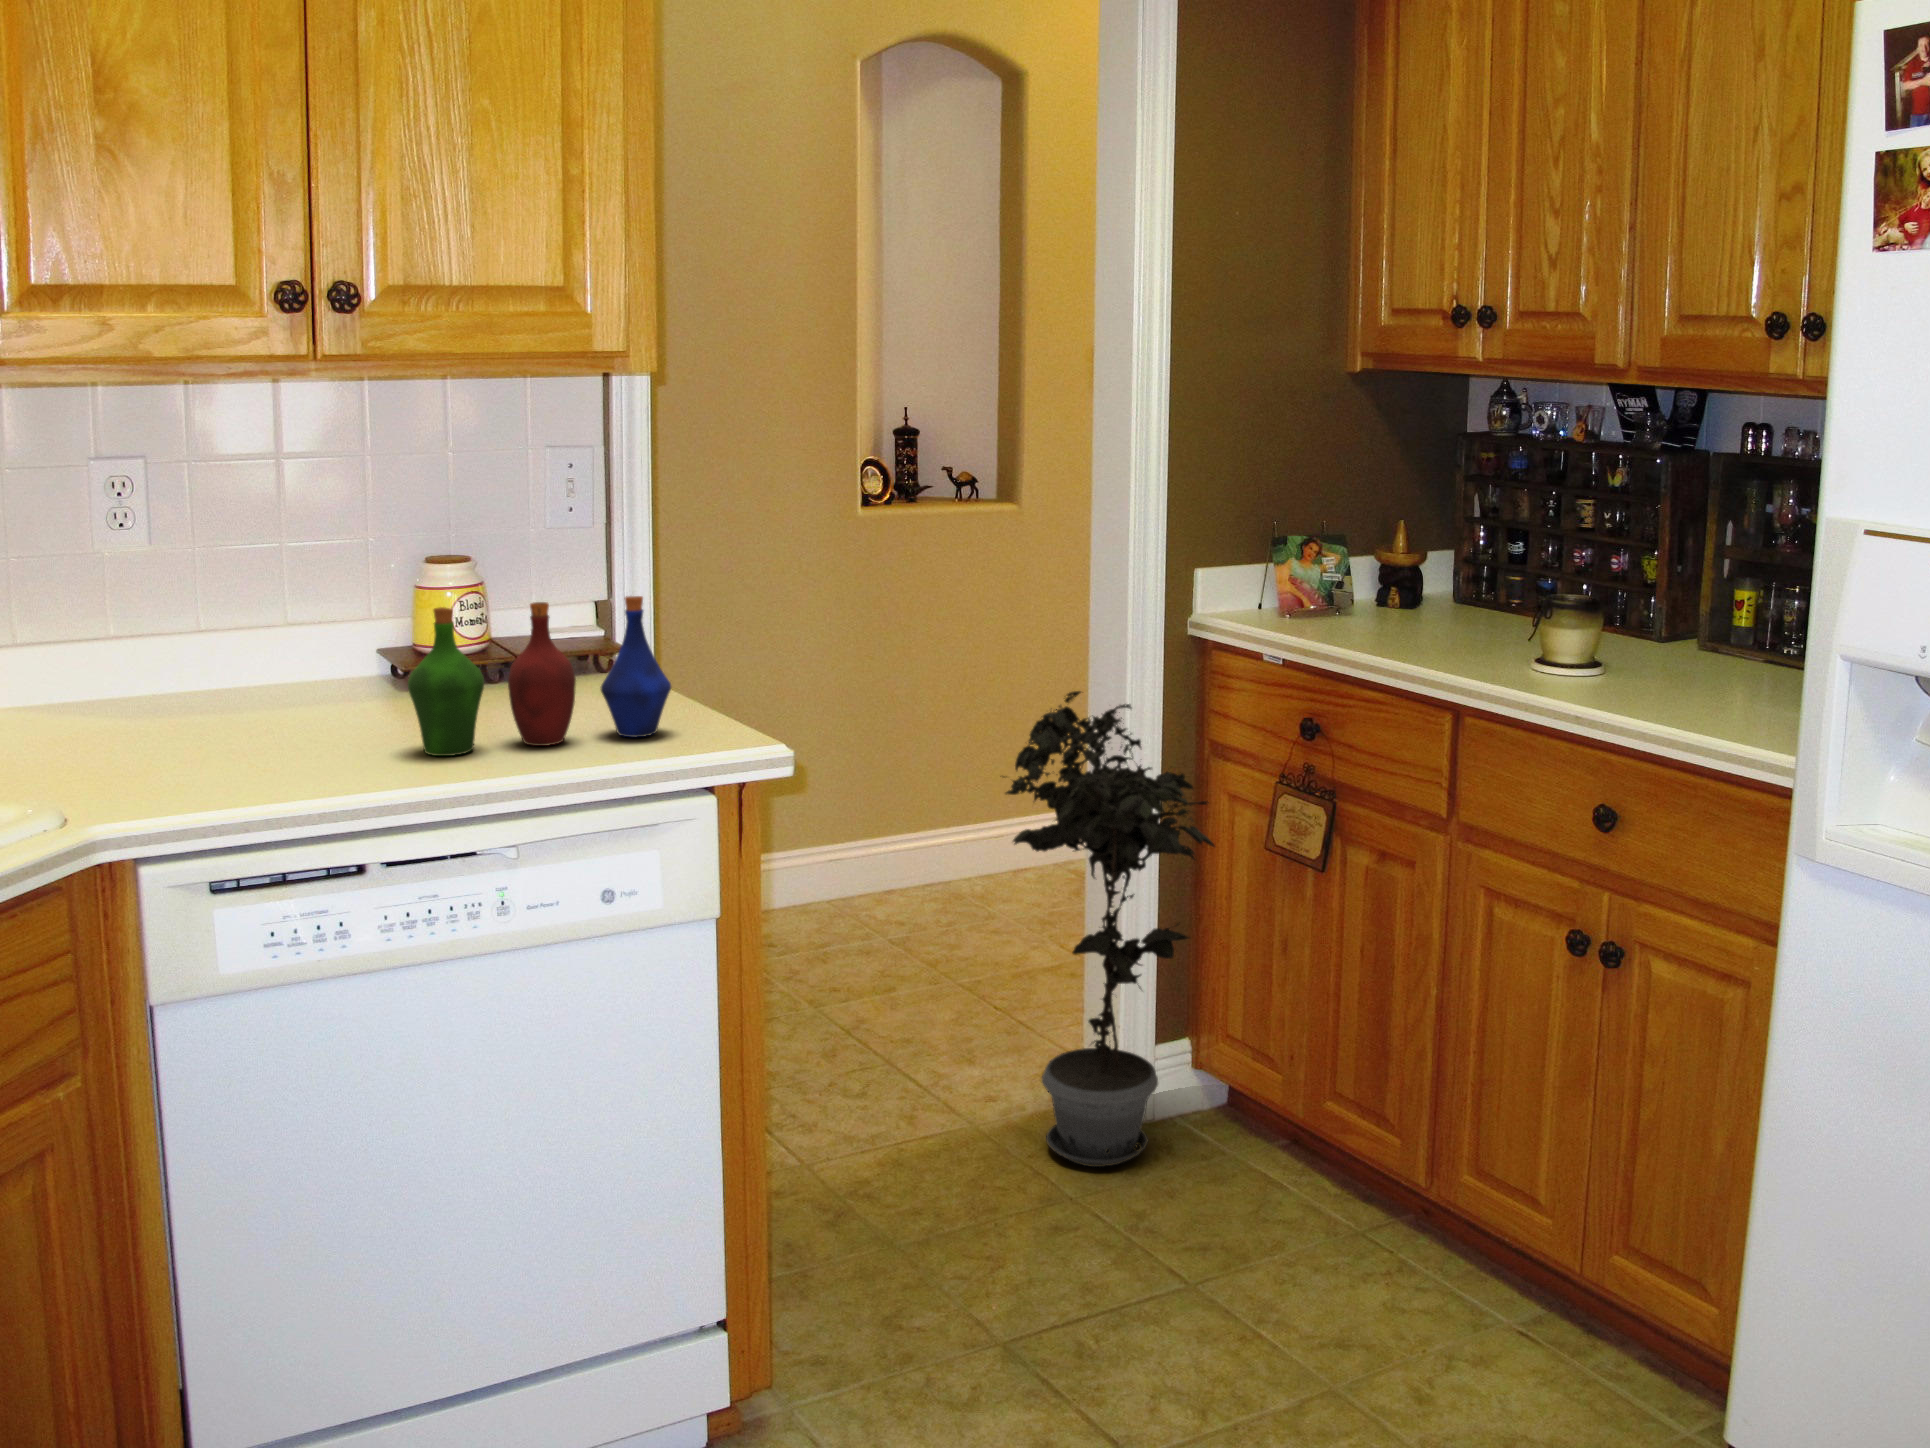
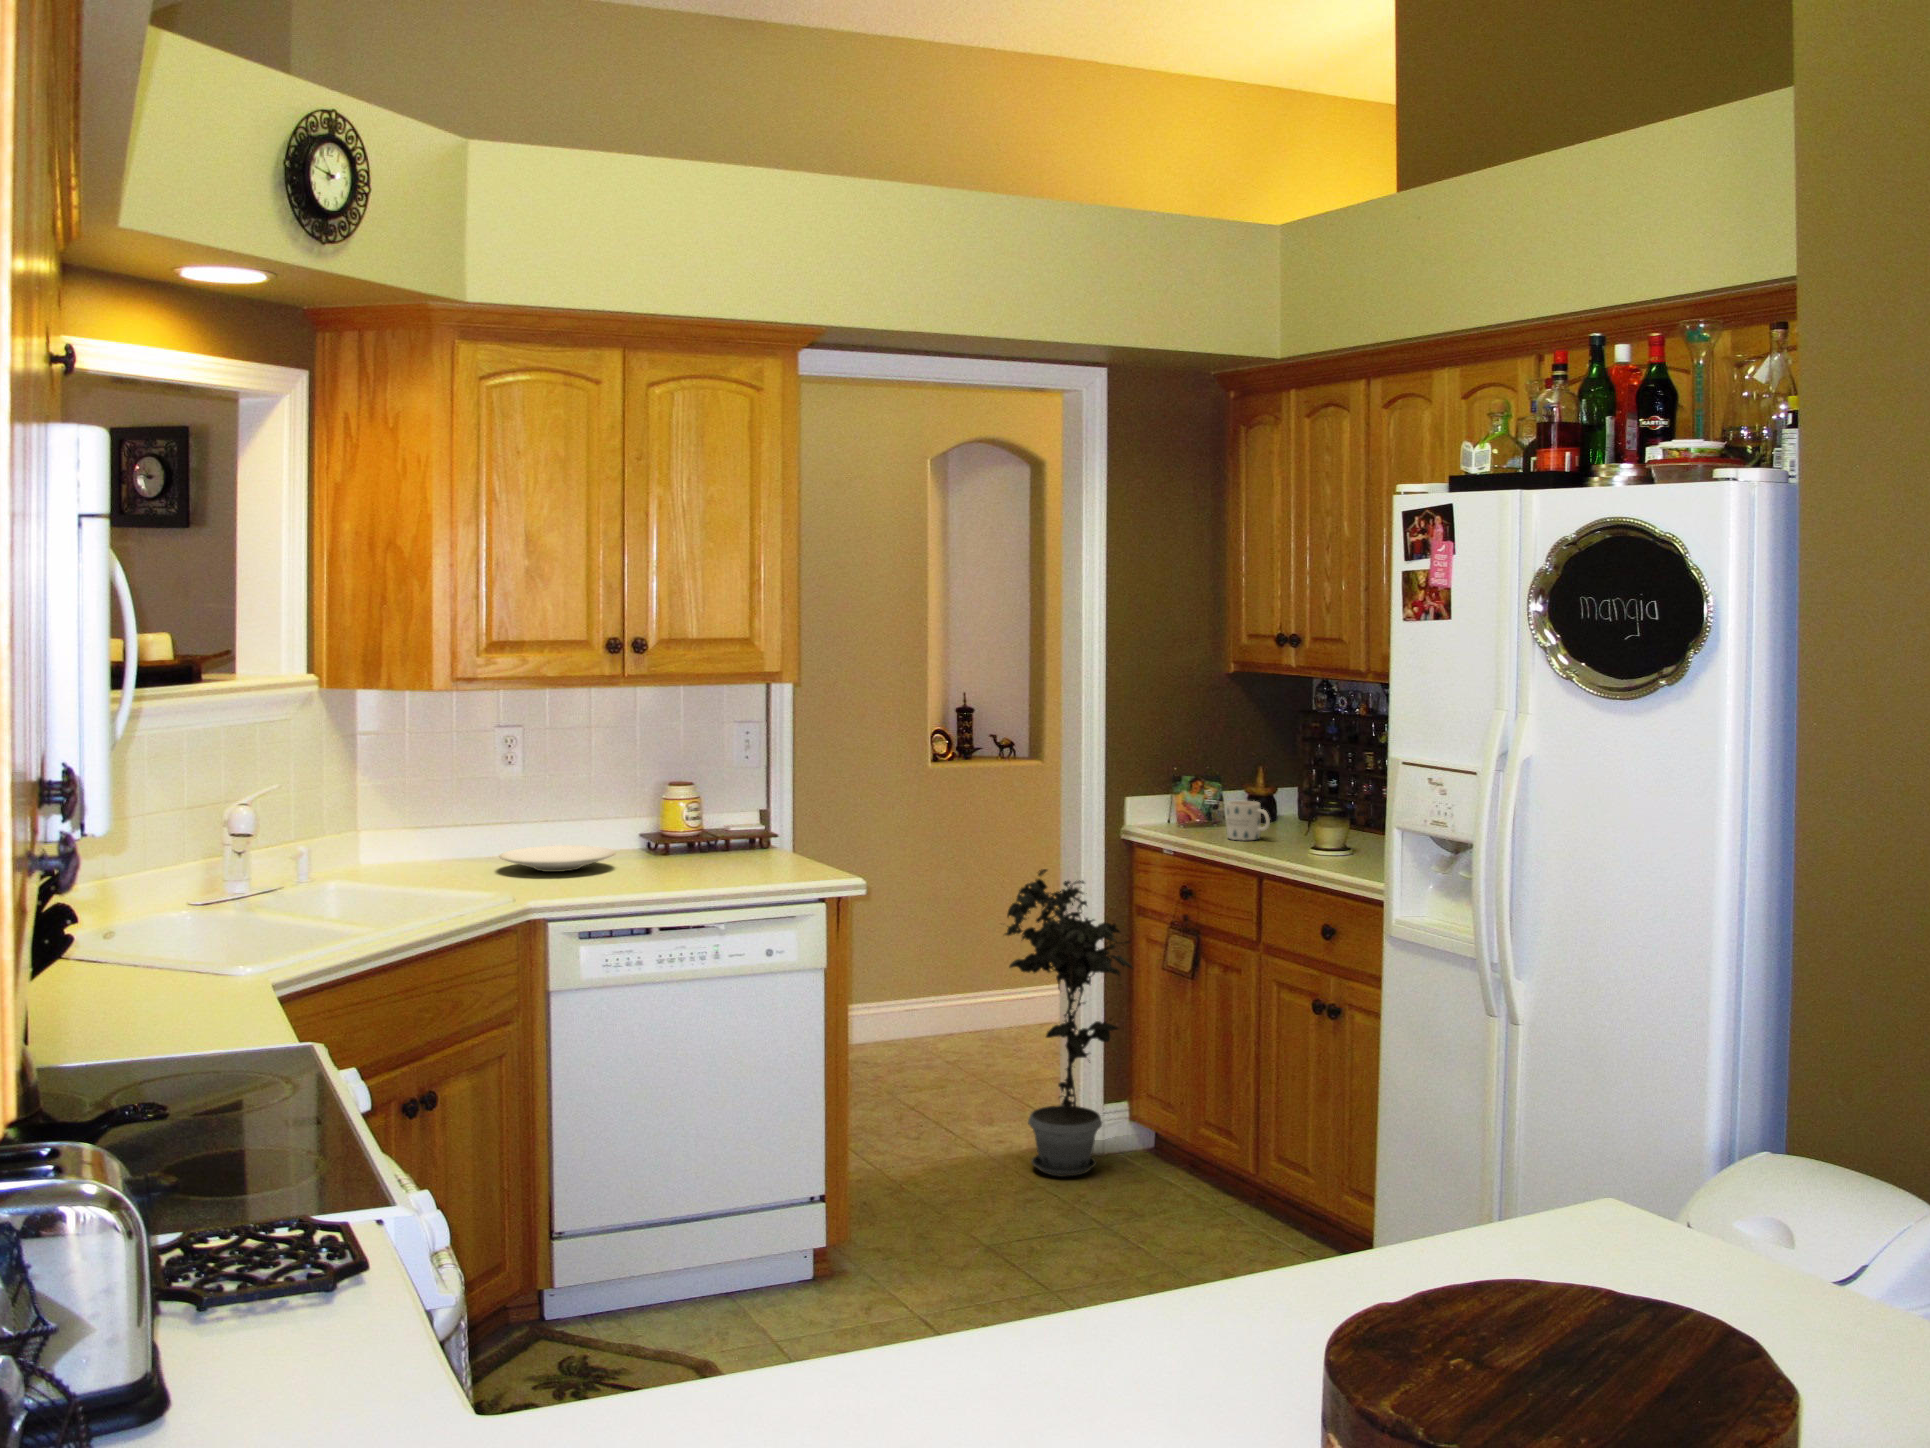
mug: none [1376,580,1451,646] -> present [1226,801,1270,840]
bottle: present [408,596,671,756] -> none [669,798,802,879]
plate: none [74,680,314,739] -> present [499,845,616,872]

